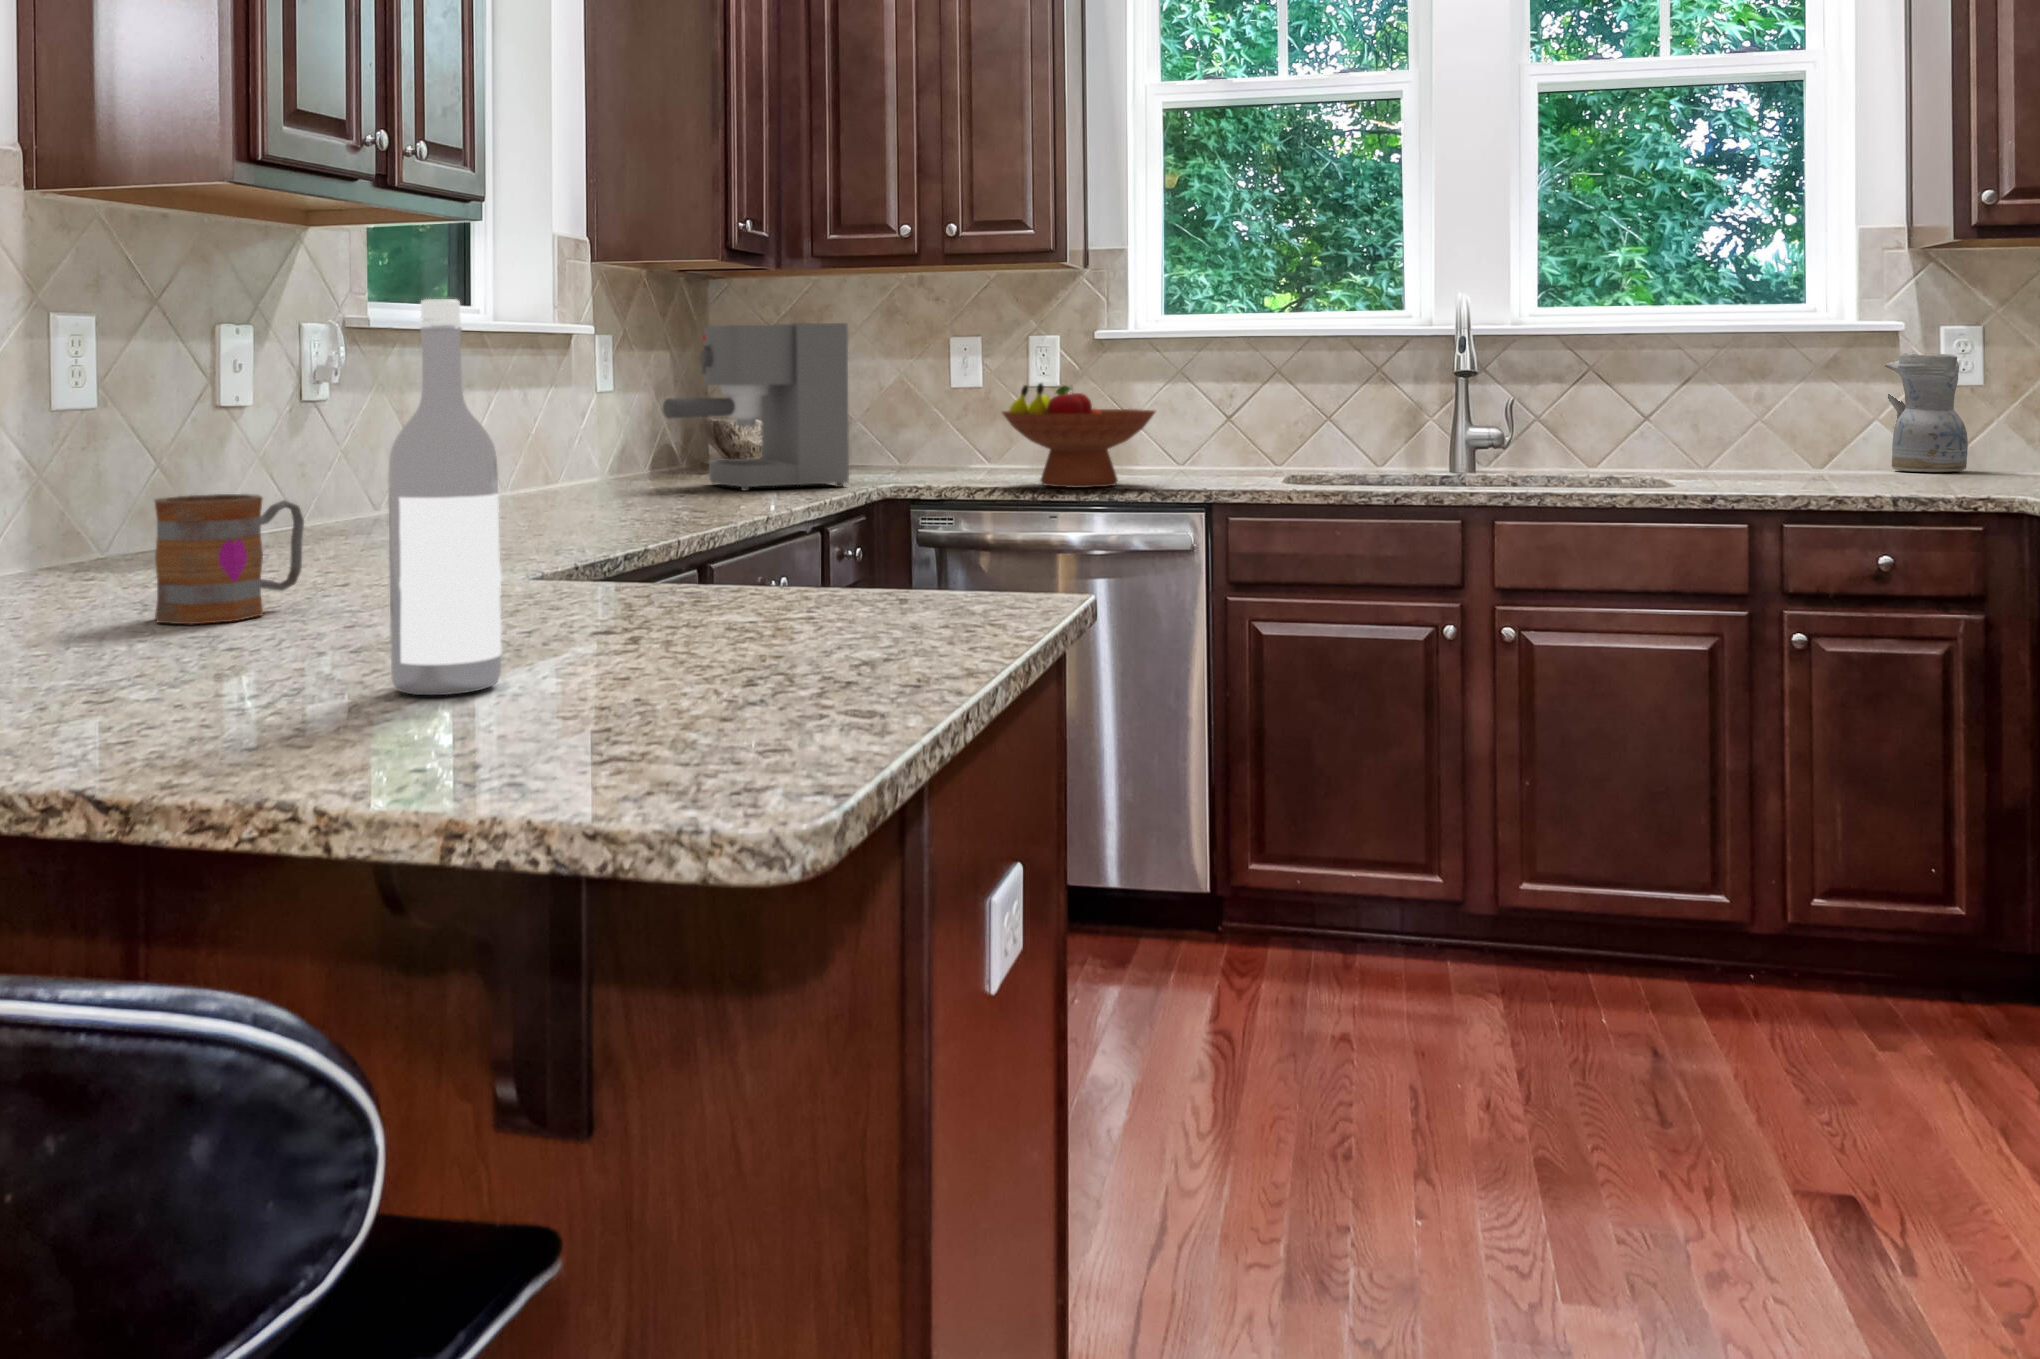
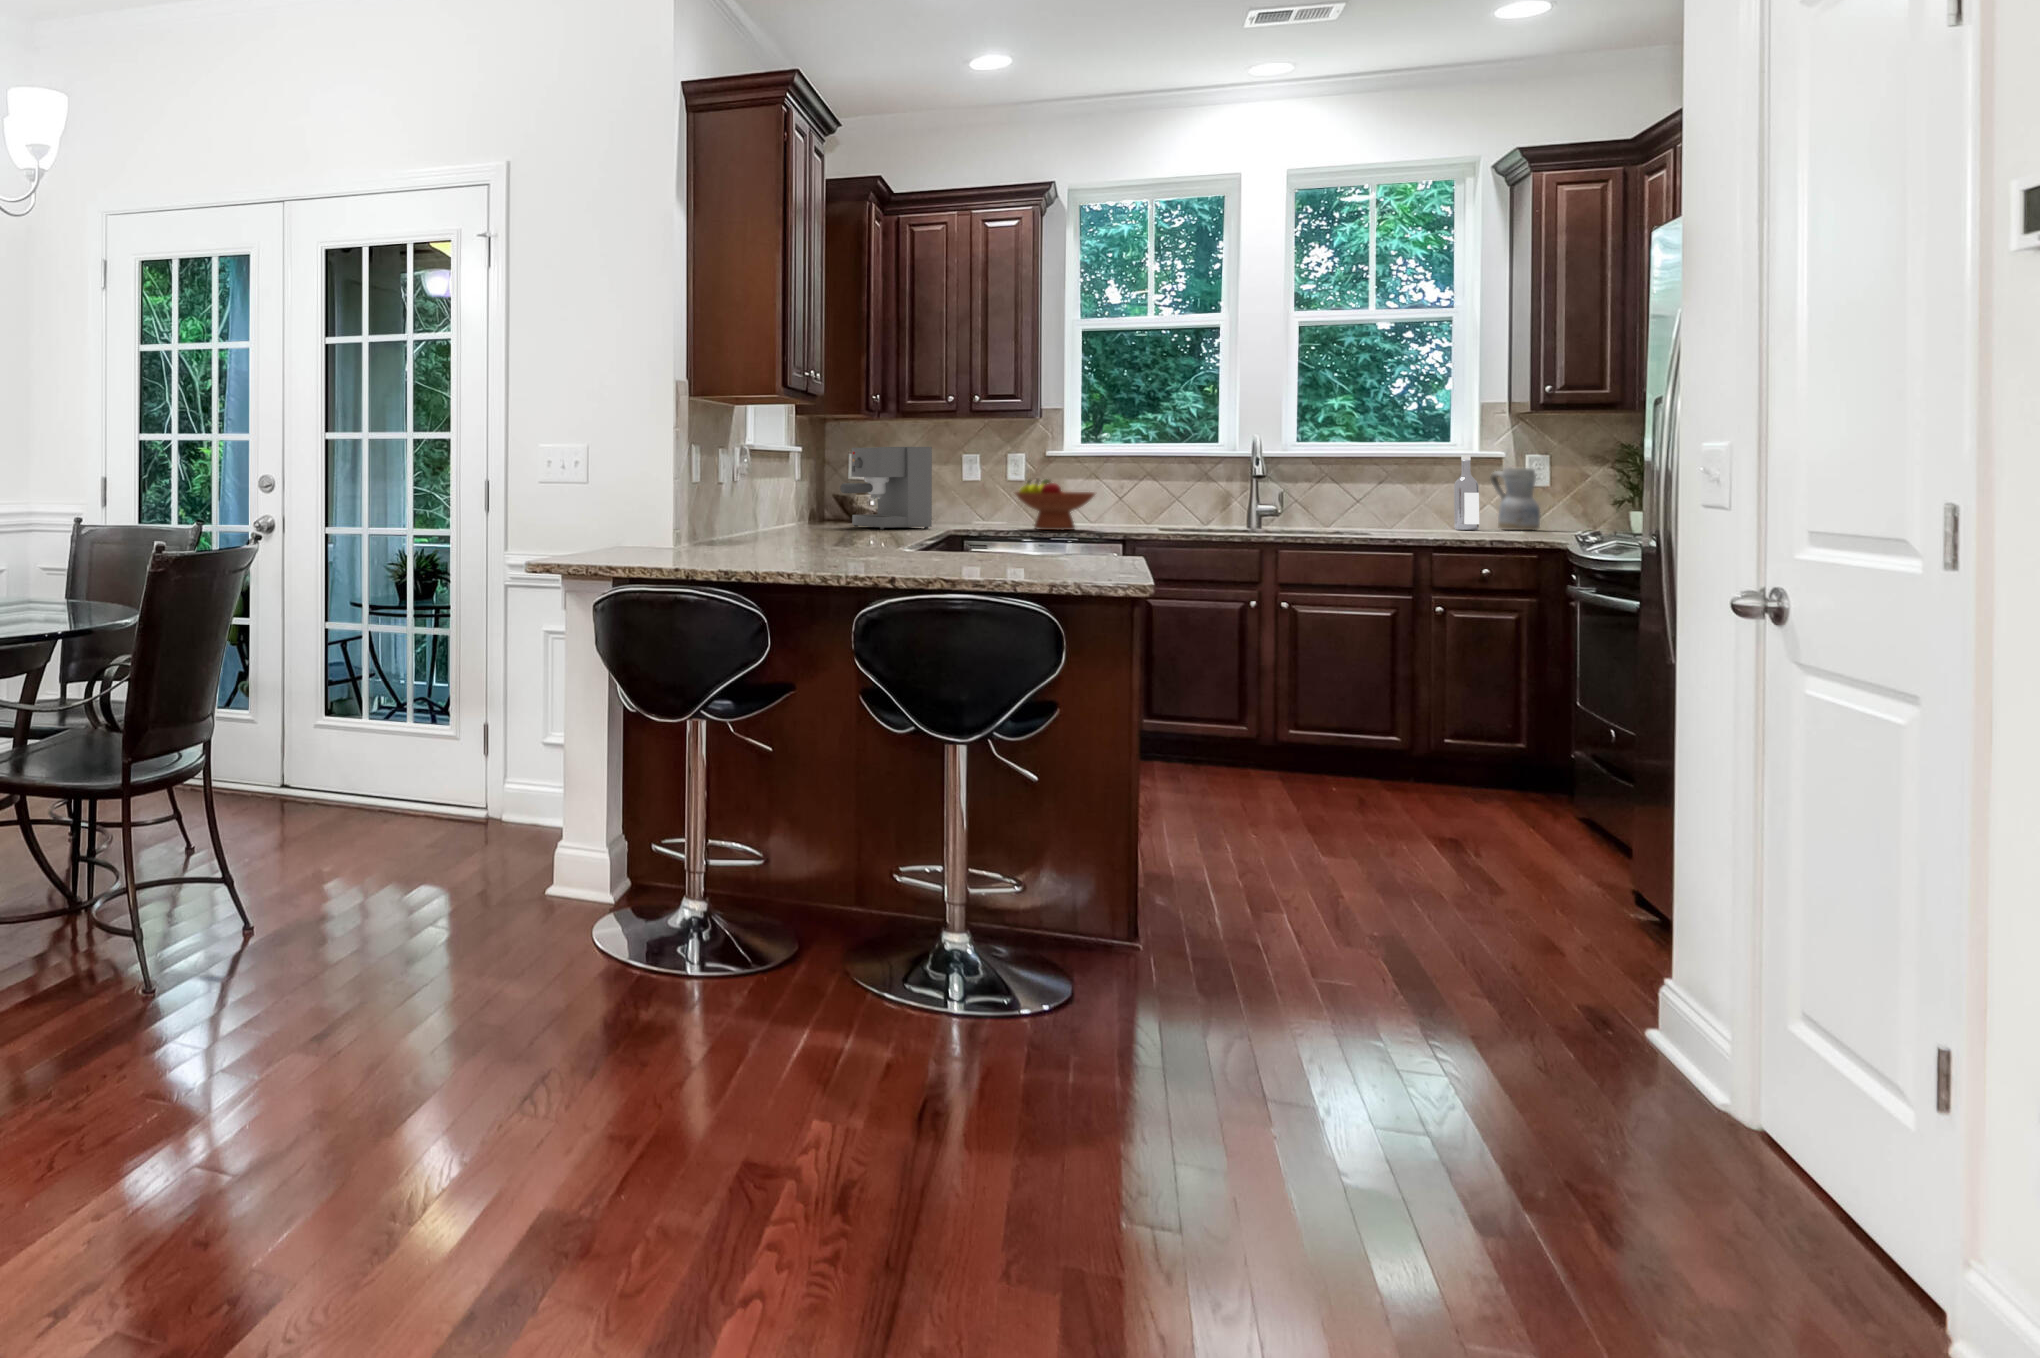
wine bottle: present [388,299,502,695] -> present [1454,455,1479,530]
mug: present [155,494,304,624] -> none [805,514,847,558]

